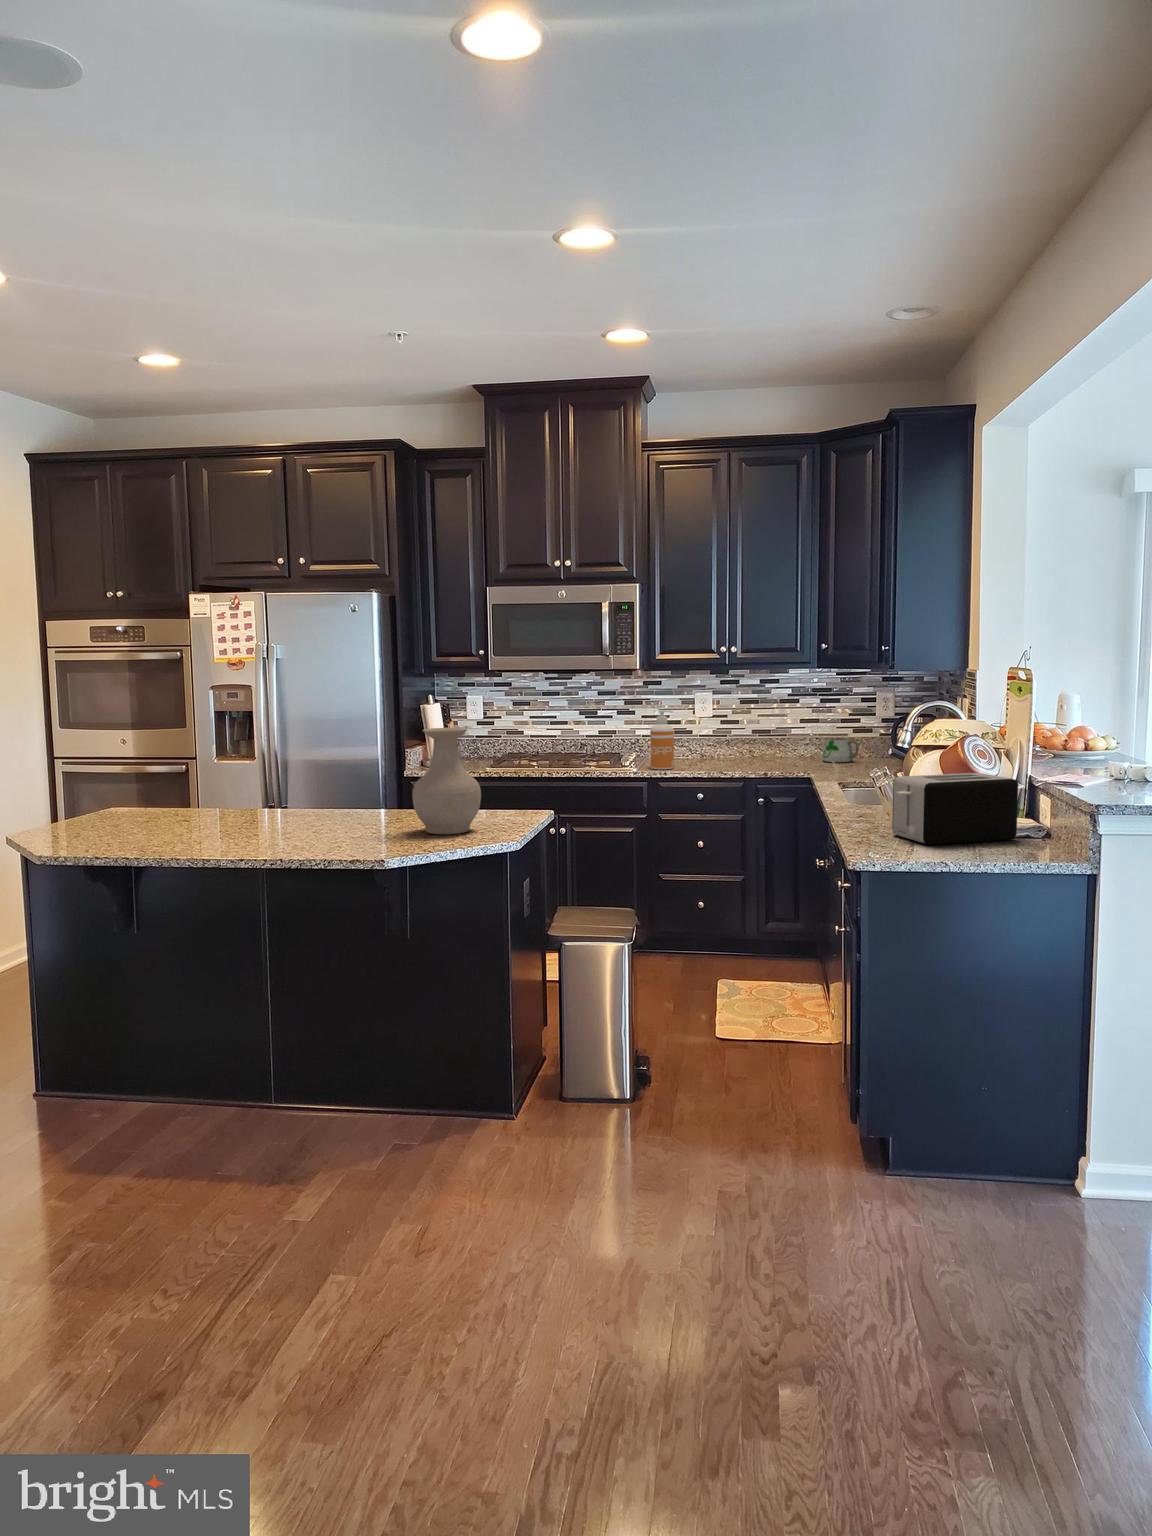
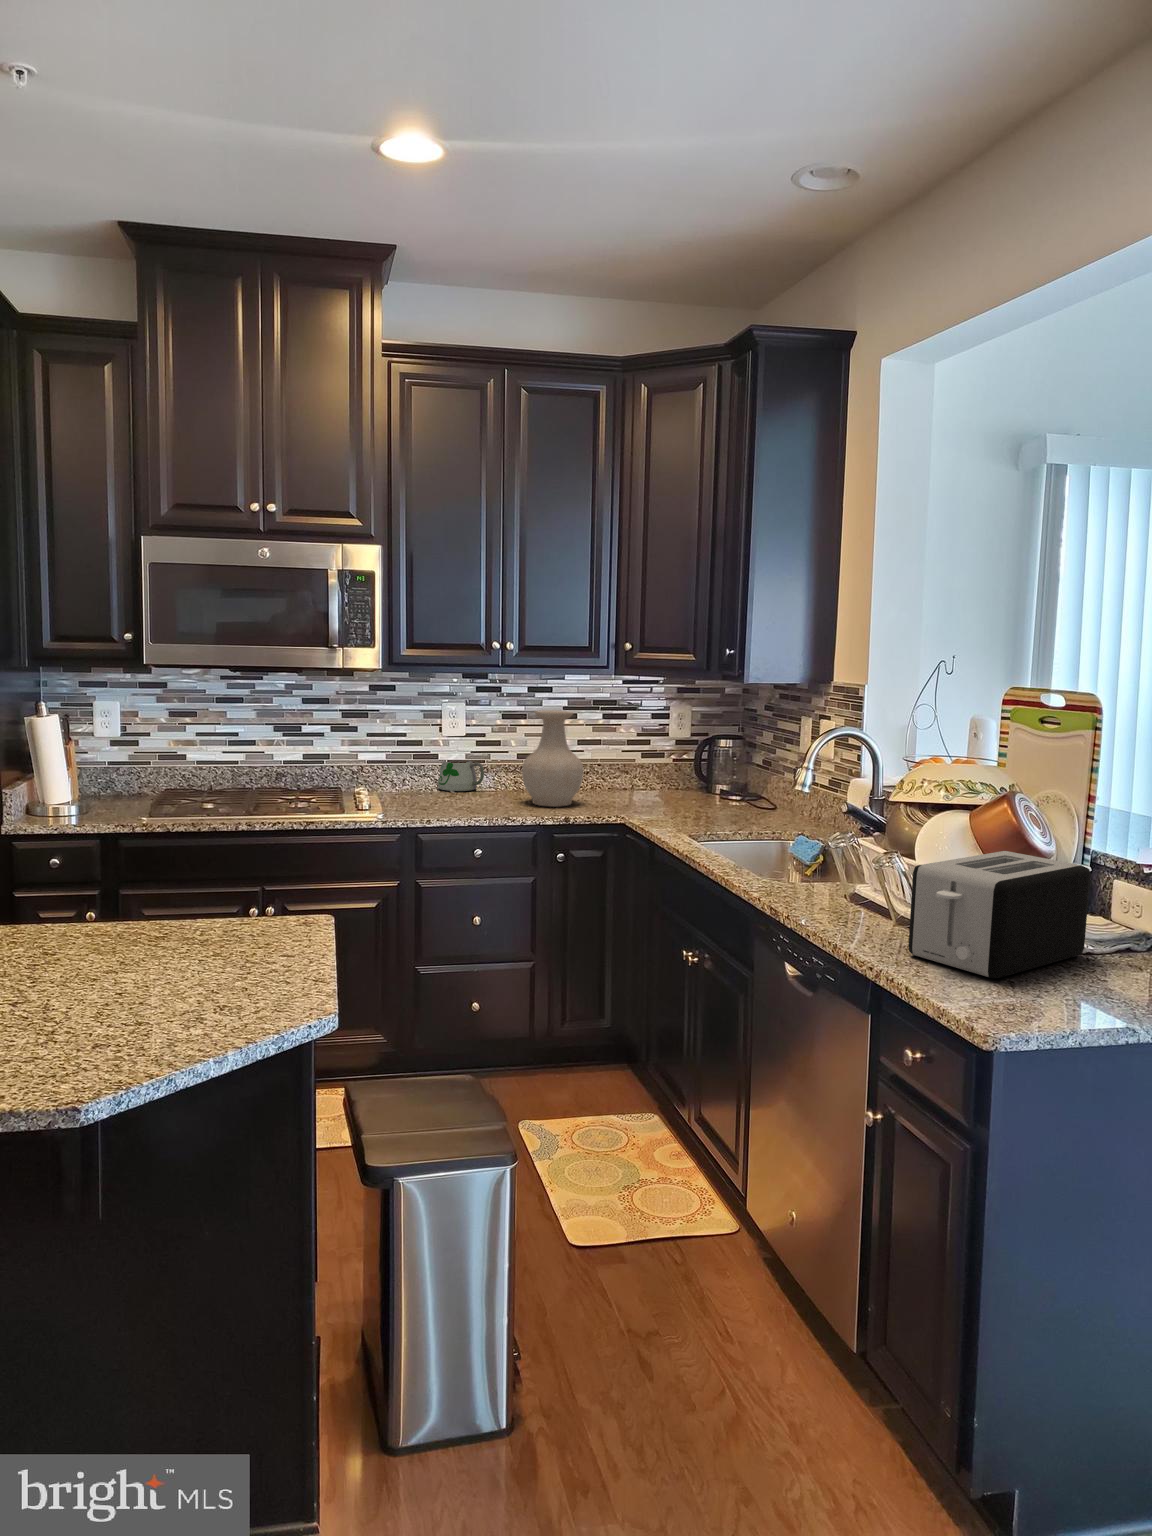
soap dispenser: present [650,710,674,769] -> none [399,731,433,816]
vase: present [412,728,481,834] -> present [522,710,584,807]
mug: present [822,739,859,763] -> present [438,760,484,793]

